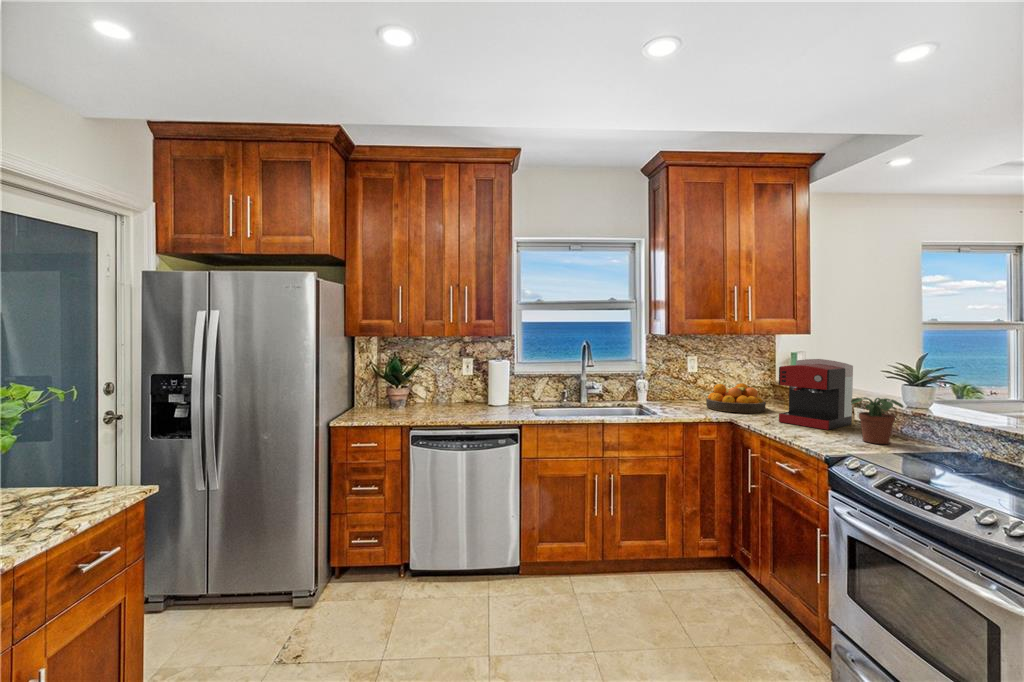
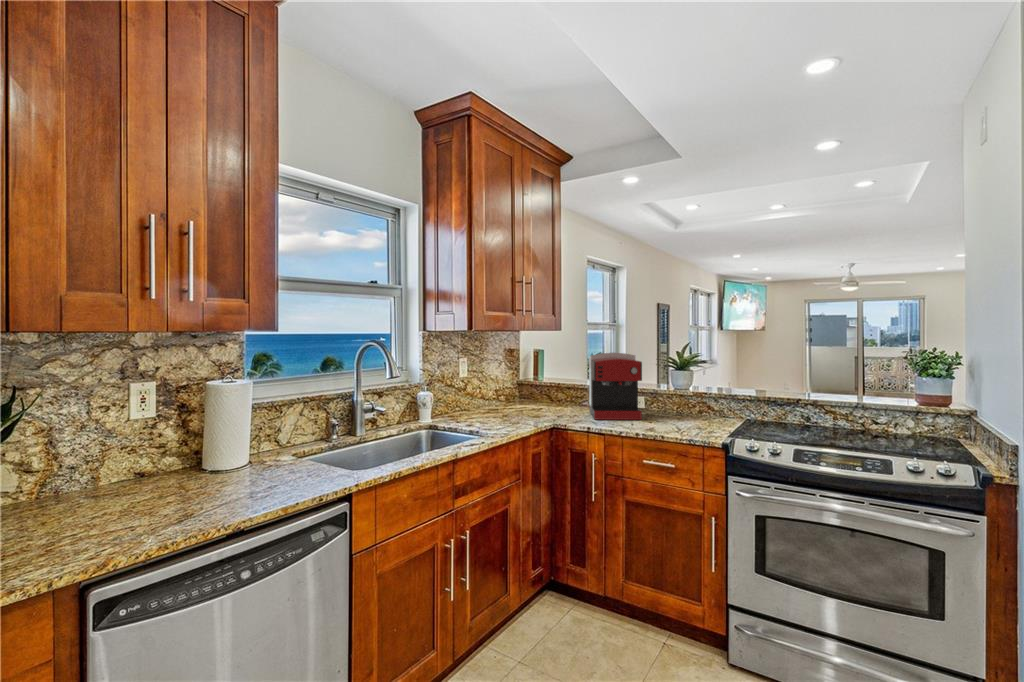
fruit bowl: present [706,383,766,413] -> none [493,385,554,418]
potted plant: present [851,397,903,444] -> none [671,383,711,425]

